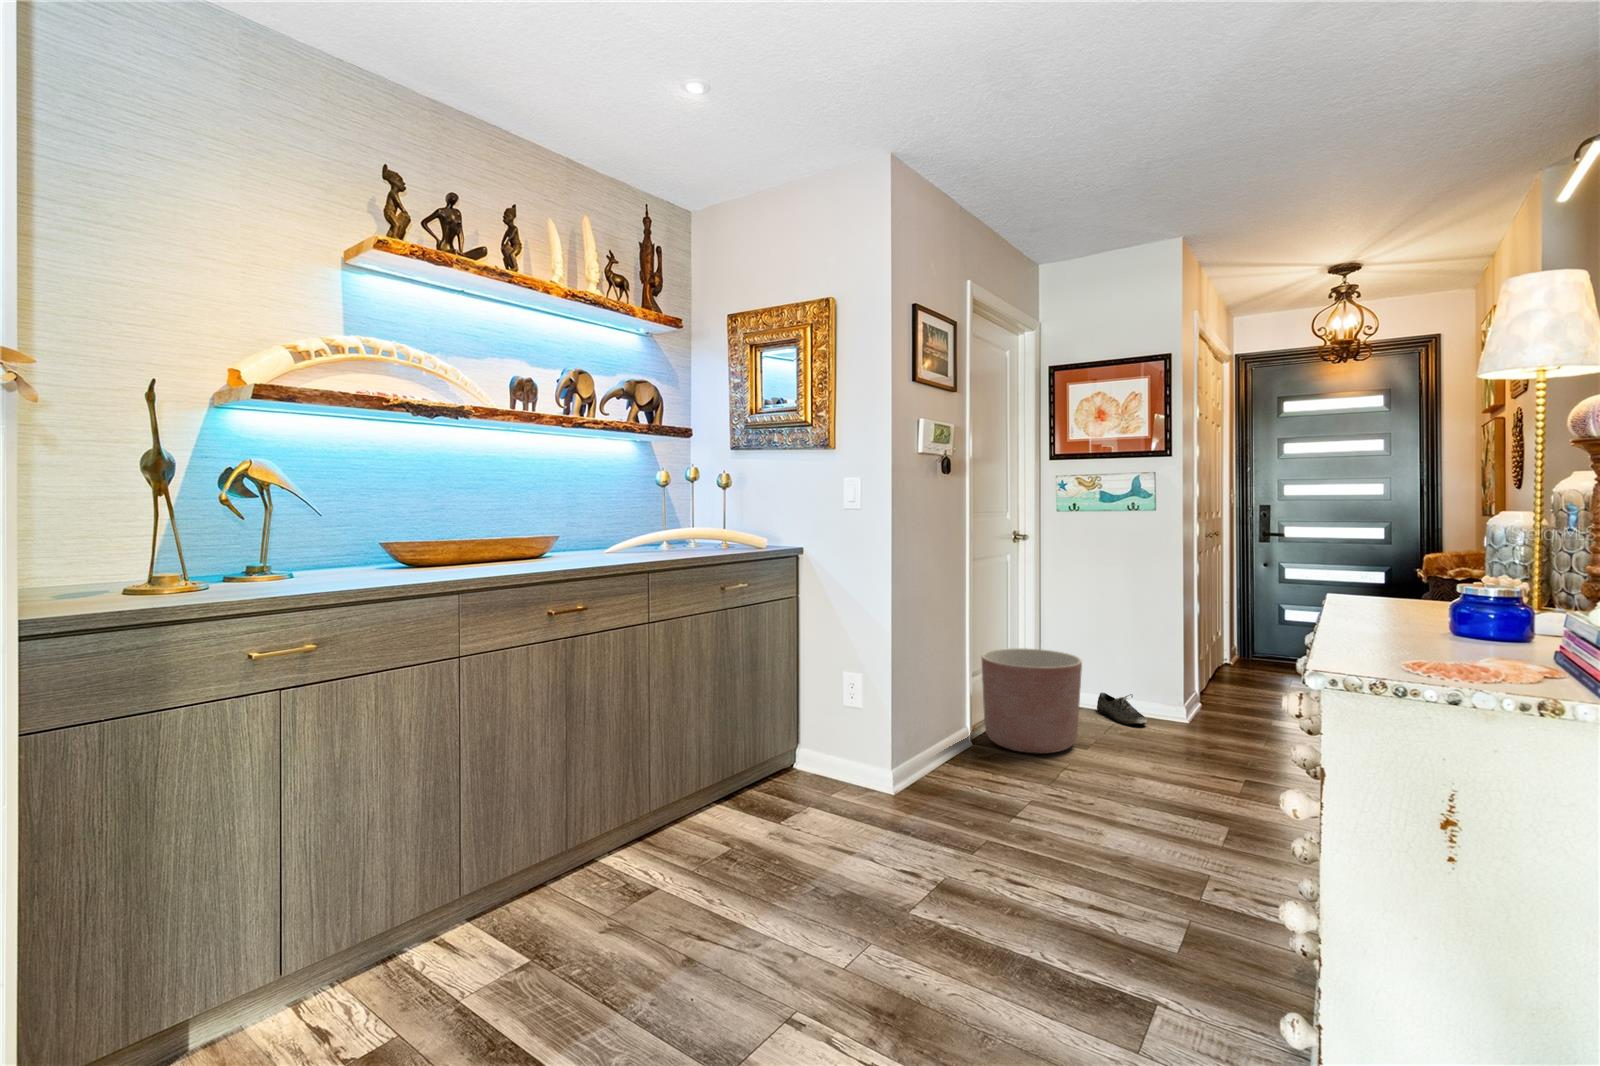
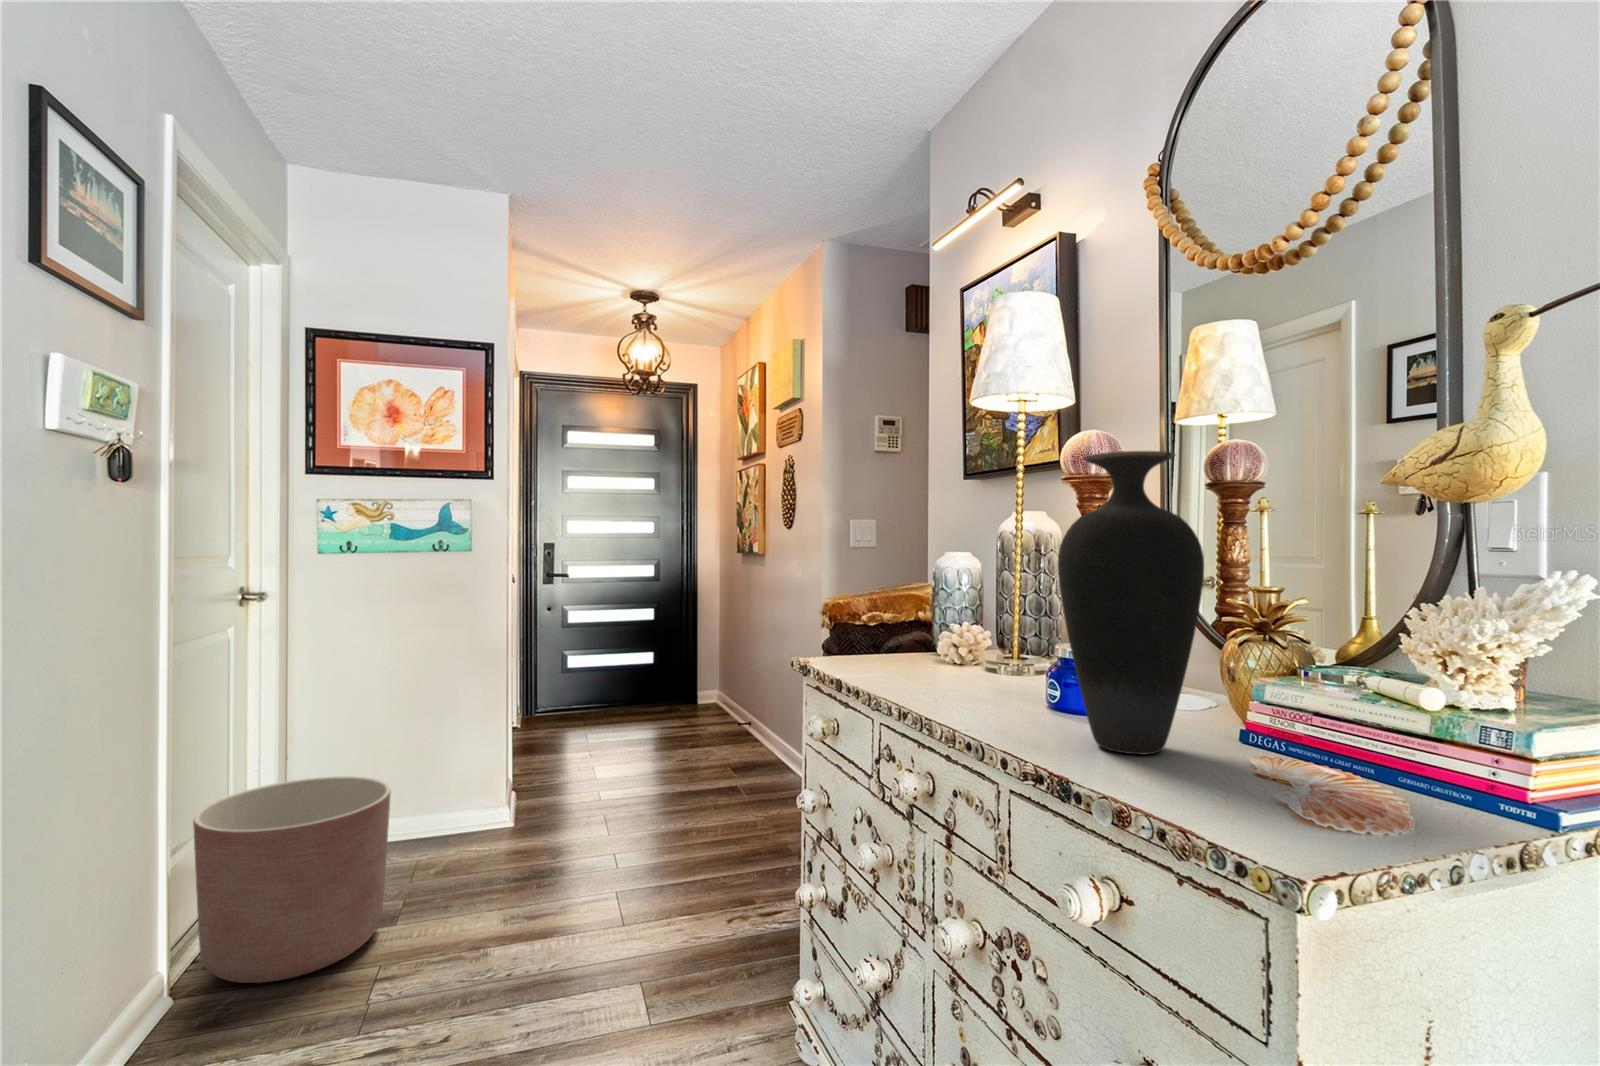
vase: none [1363,442,1480,644] -> present [1058,451,1204,755]
shoe: present [1097,693,1147,724] -> none [387,807,468,856]

